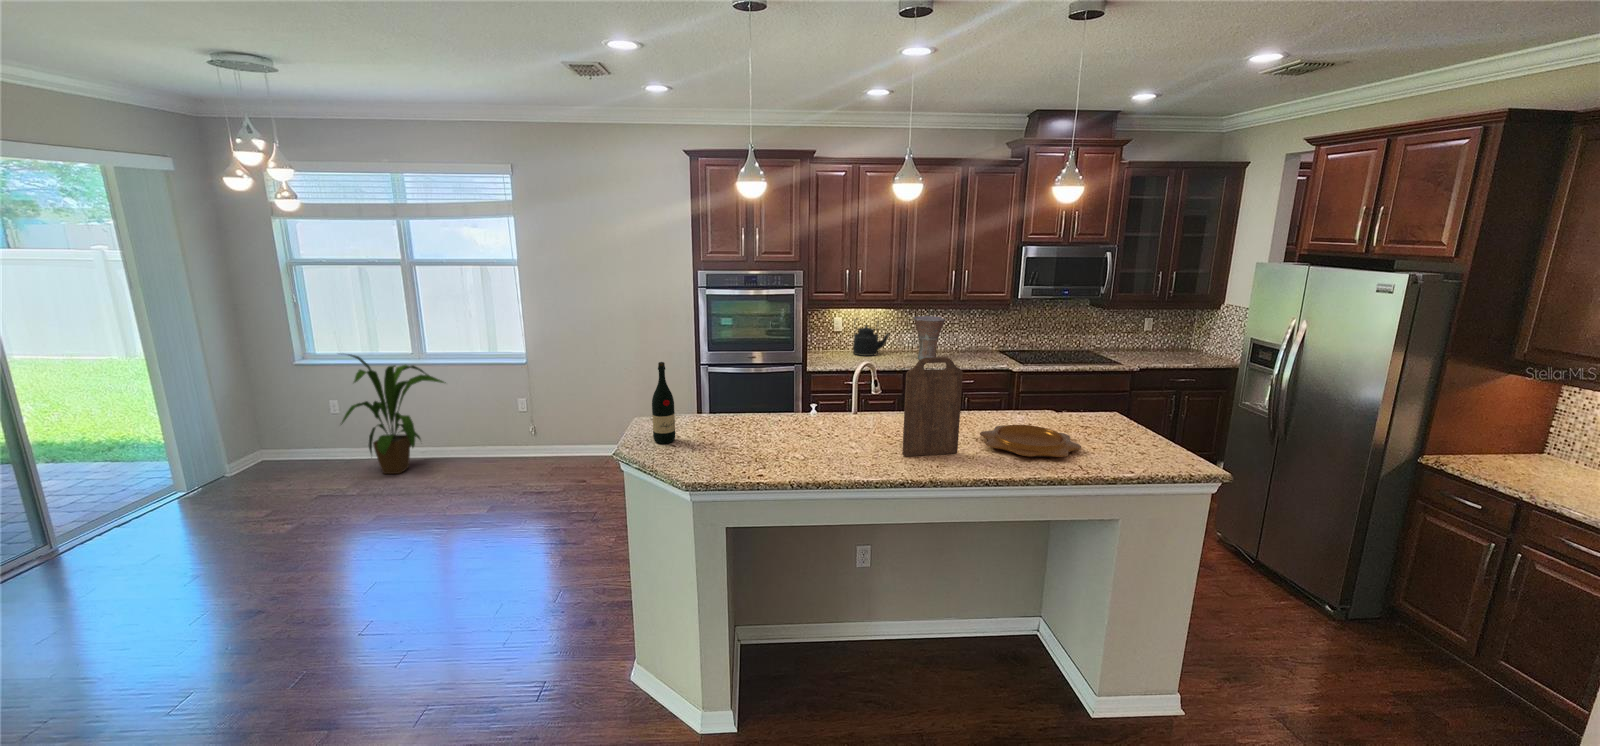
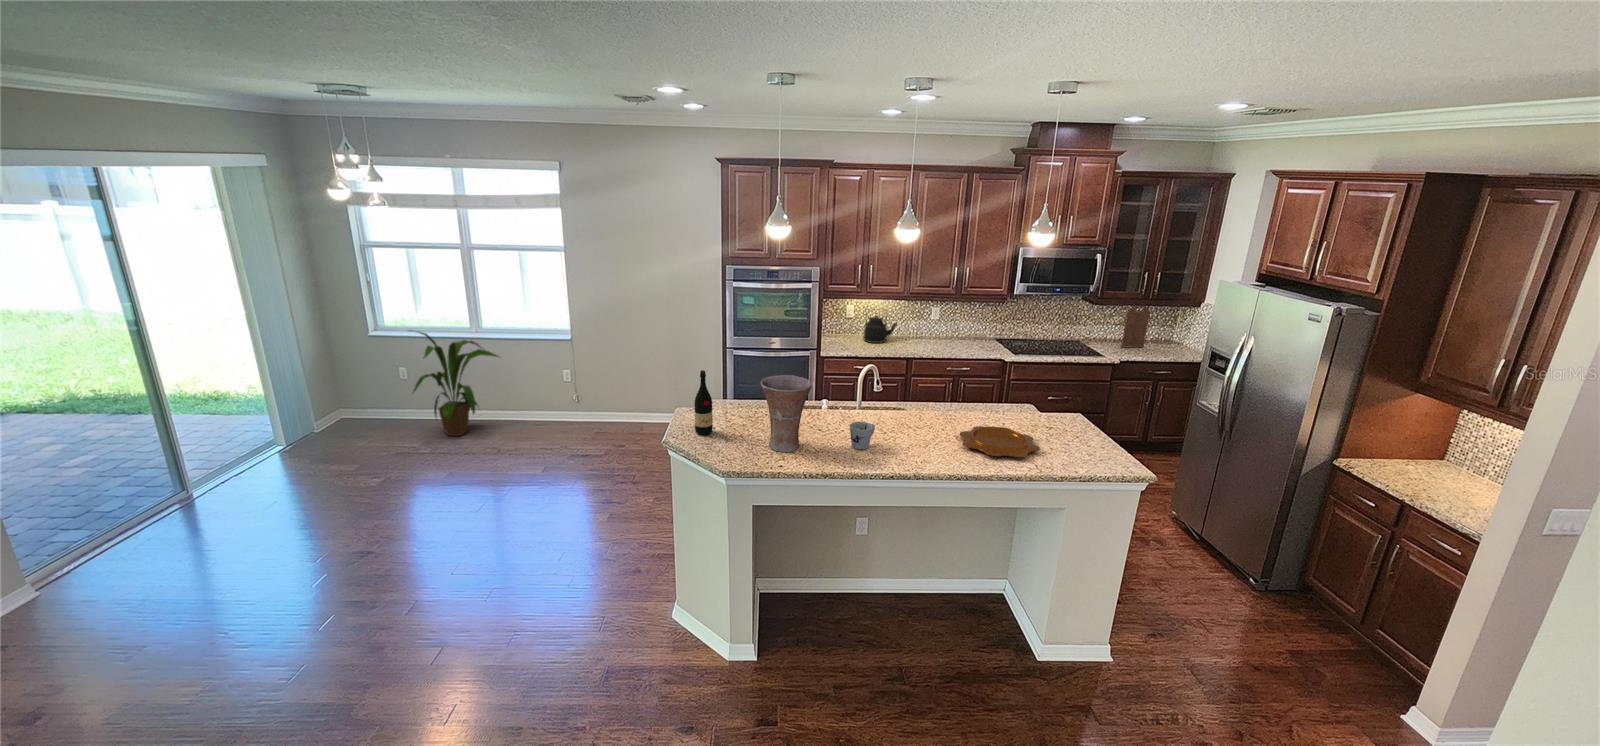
vase: present [914,316,945,360] -> present [761,375,812,452]
cutting board: present [902,357,963,456] -> present [1121,305,1150,348]
mug: none [846,420,877,454] -> present [850,422,875,450]

